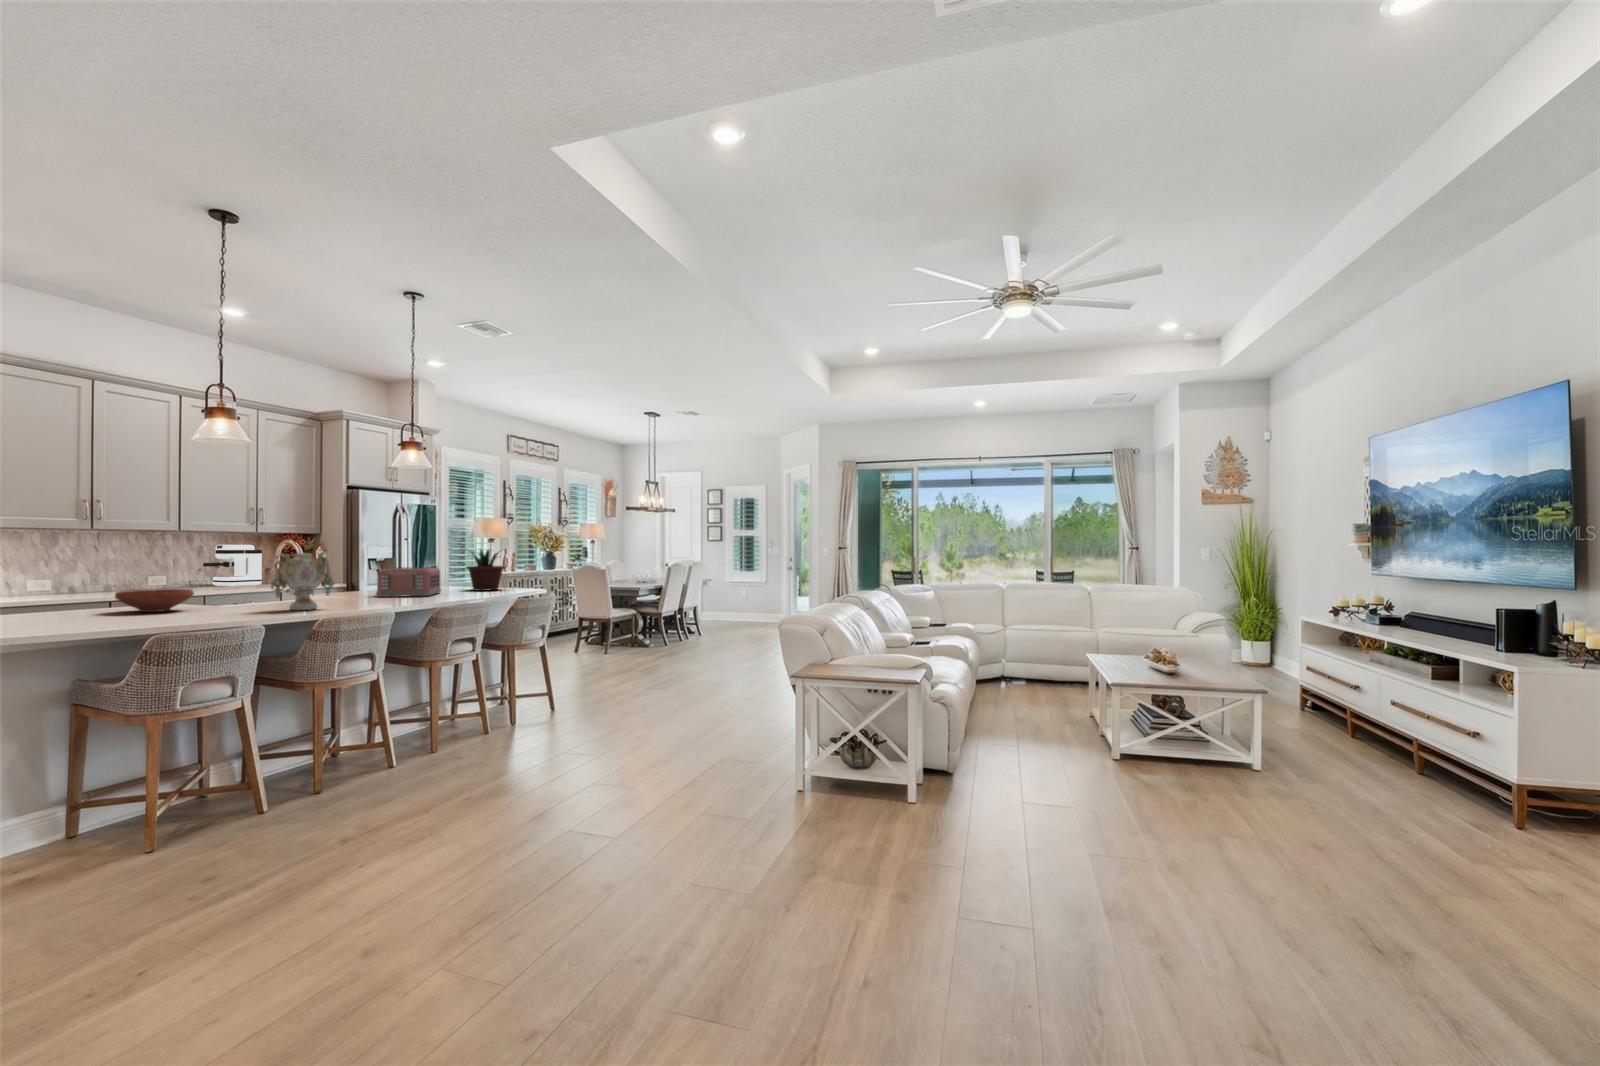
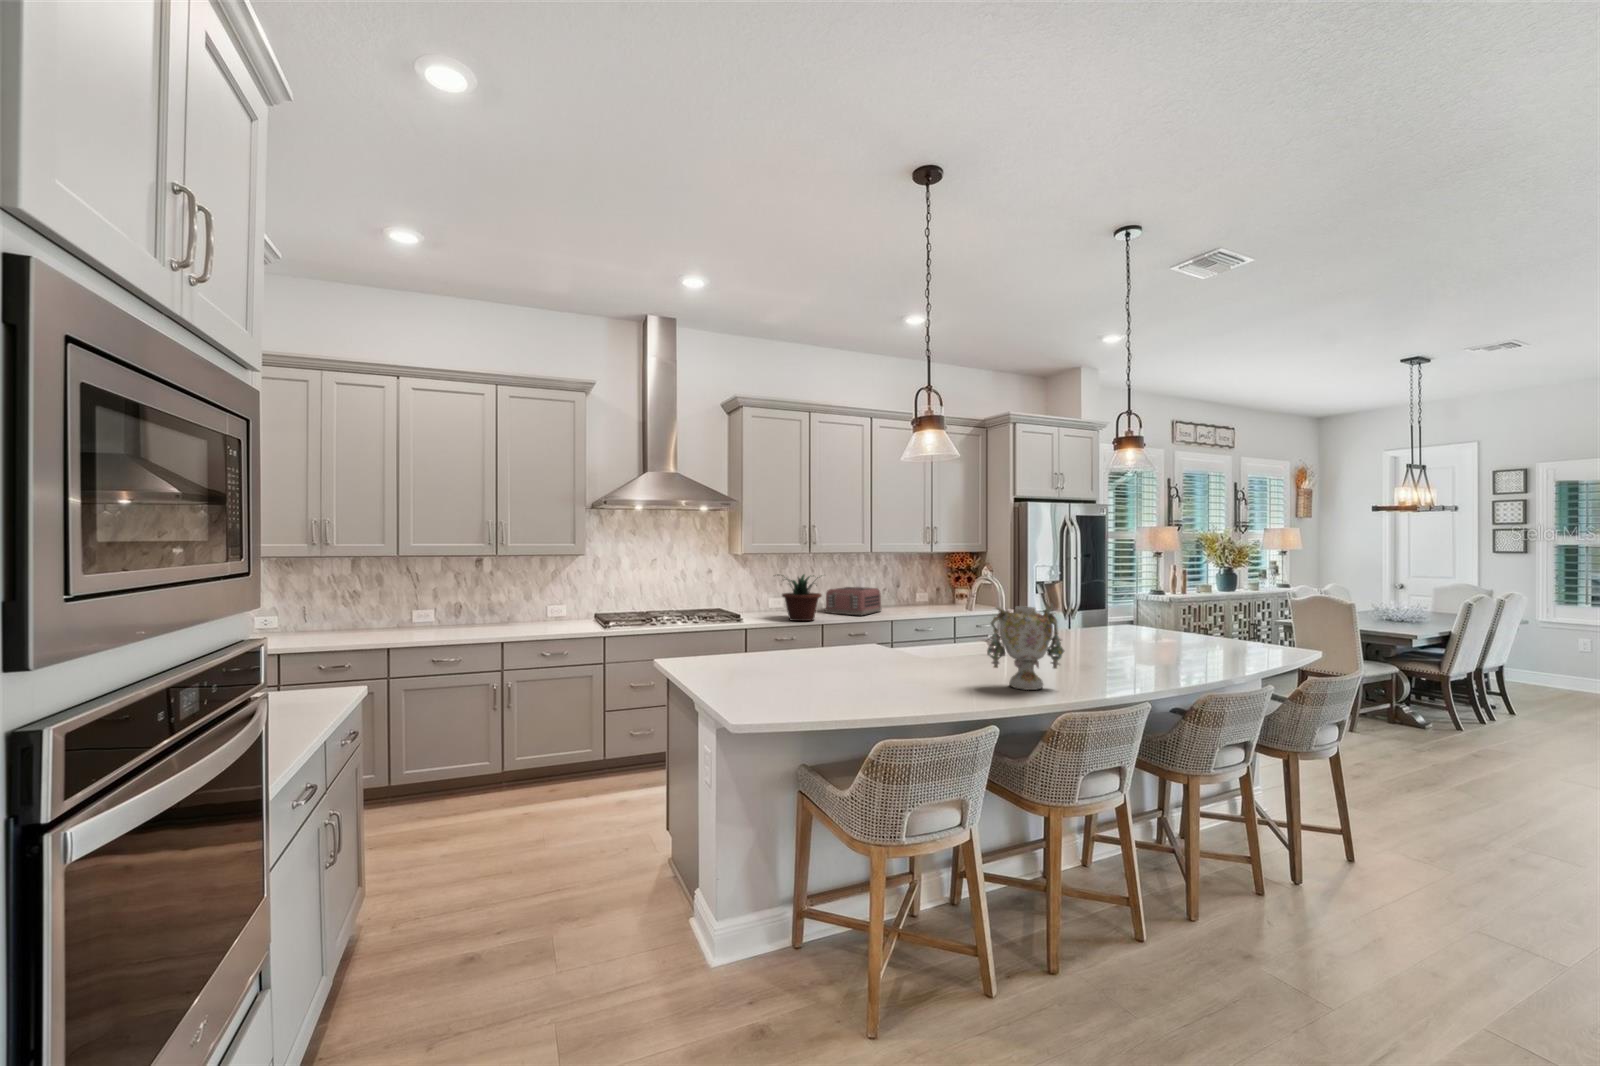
coffee maker: present [203,545,262,587] -> none [888,565,937,610]
potted plant: present [465,549,506,591] -> present [782,574,822,621]
toaster: present [376,567,441,597] -> present [825,587,882,615]
bowl: present [115,589,194,612] -> none [831,641,902,672]

